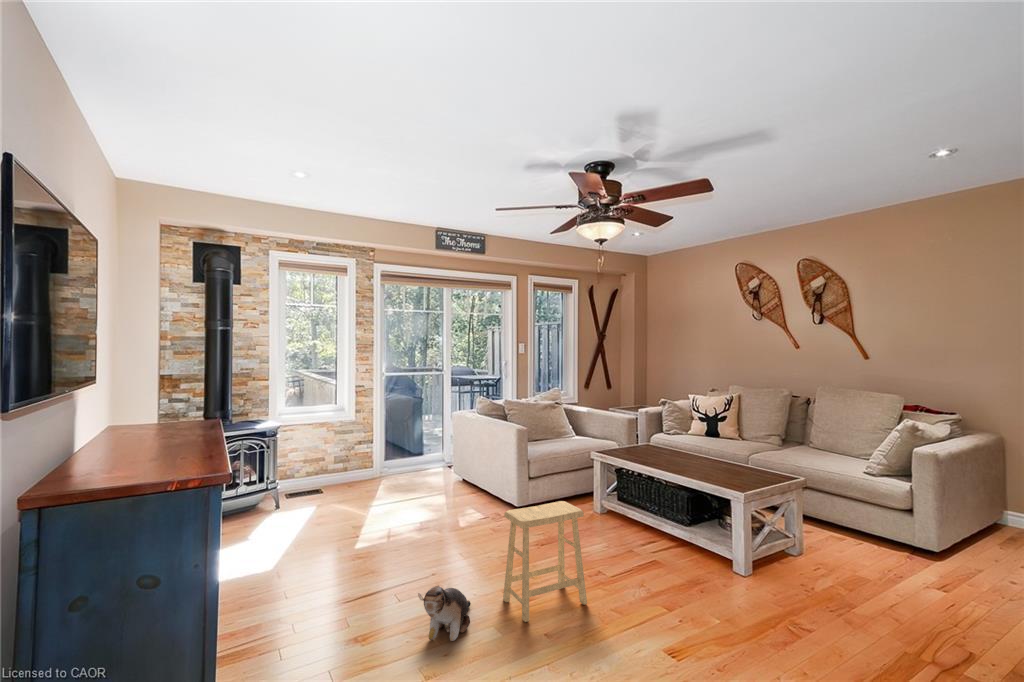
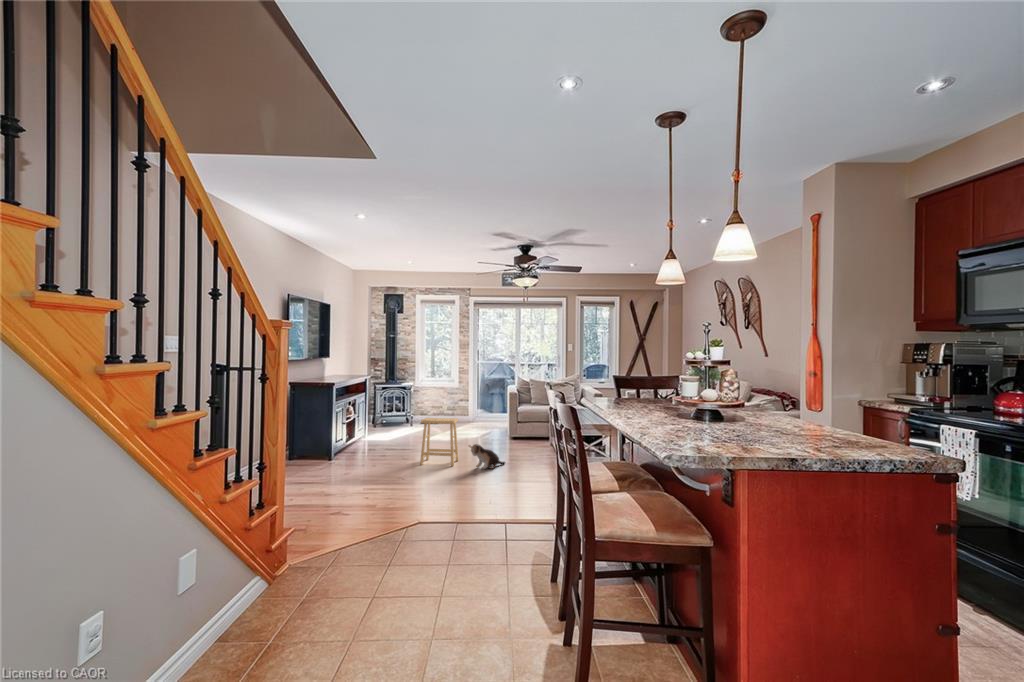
plush toy: present [418,586,471,641] -> present [468,444,505,469]

